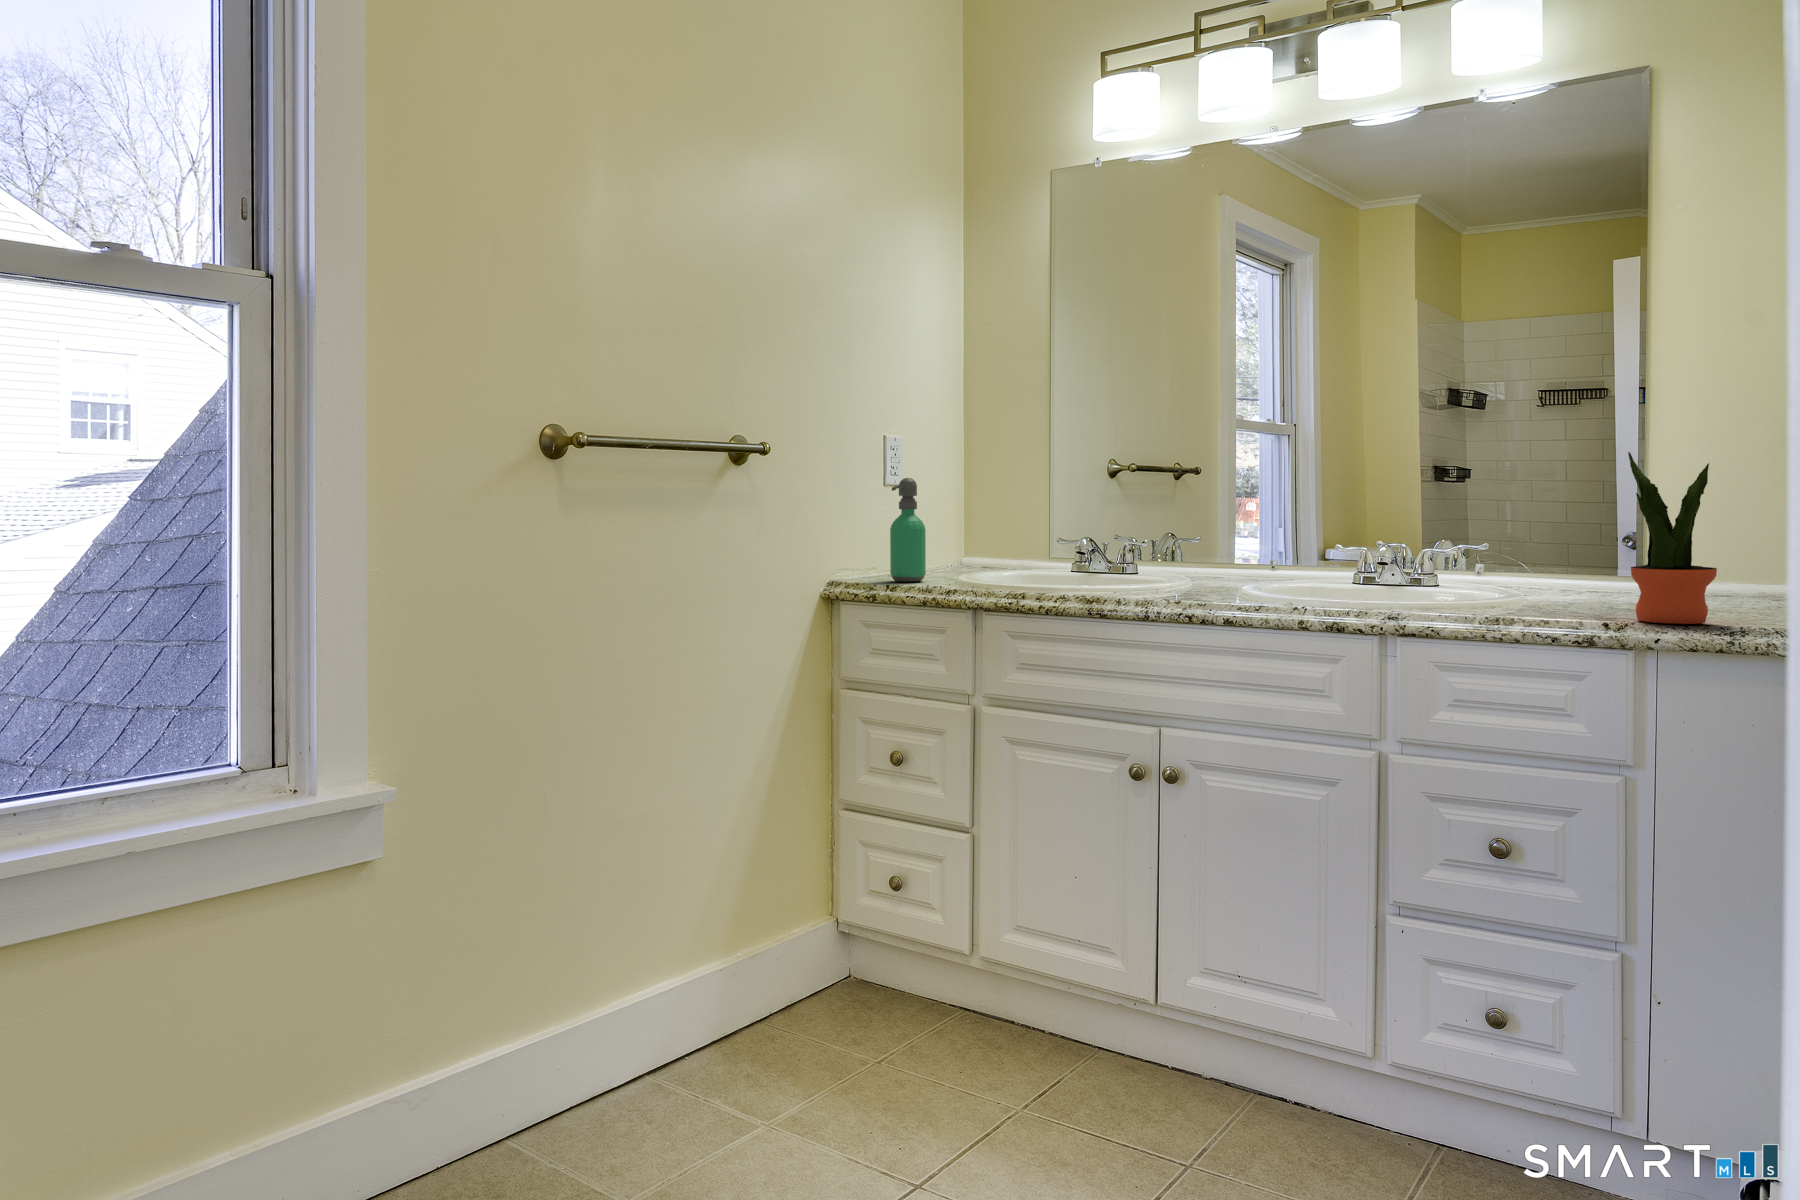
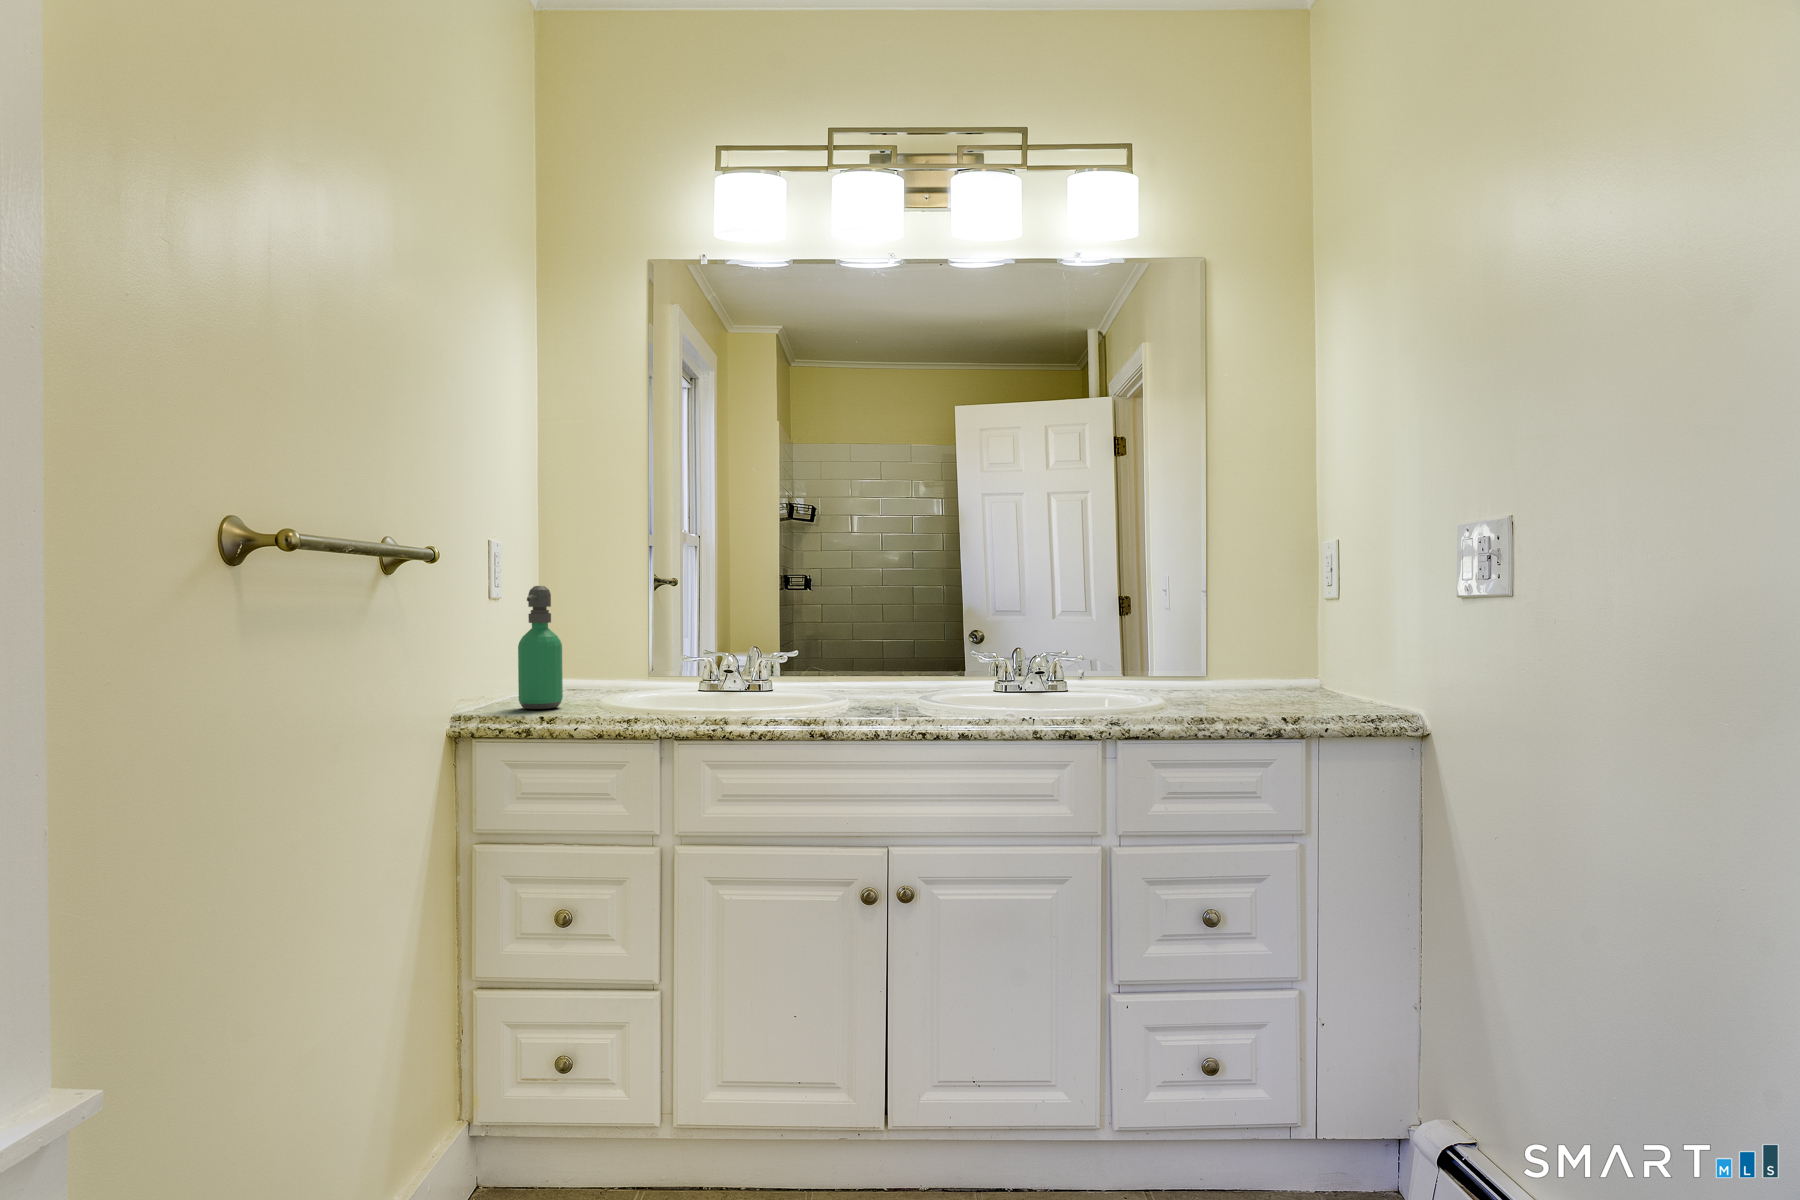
potted plant: present [1628,452,1717,624] -> none [1258,569,1340,714]

